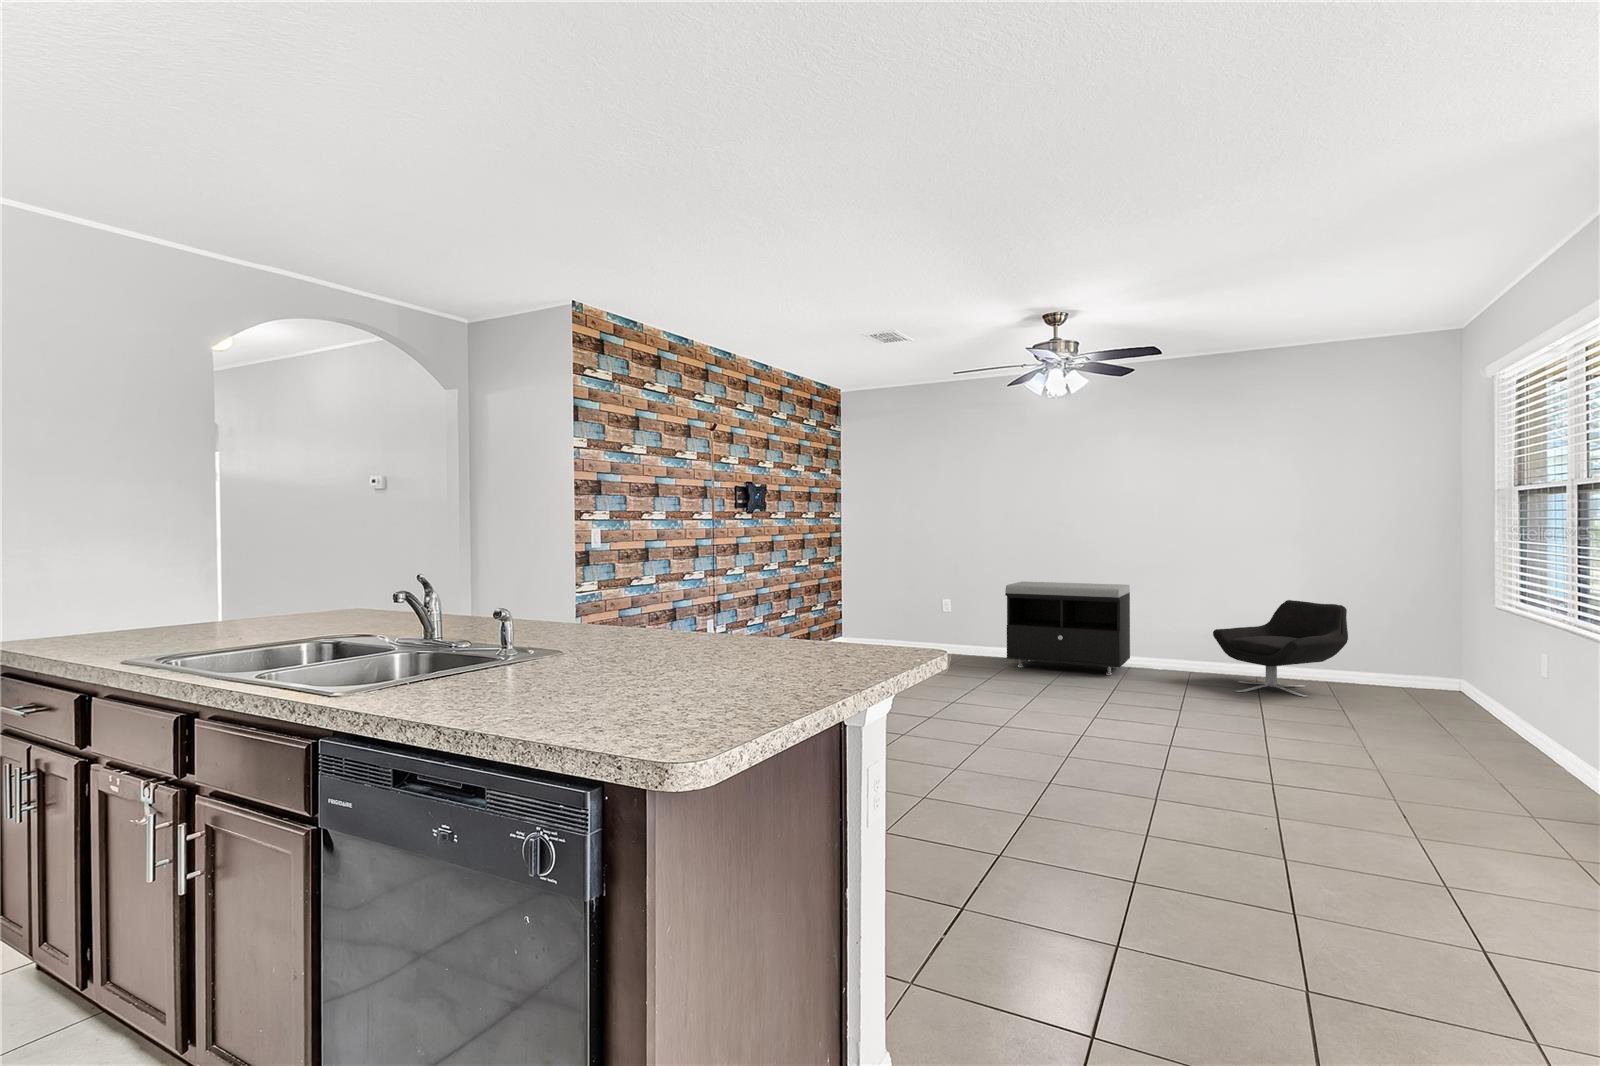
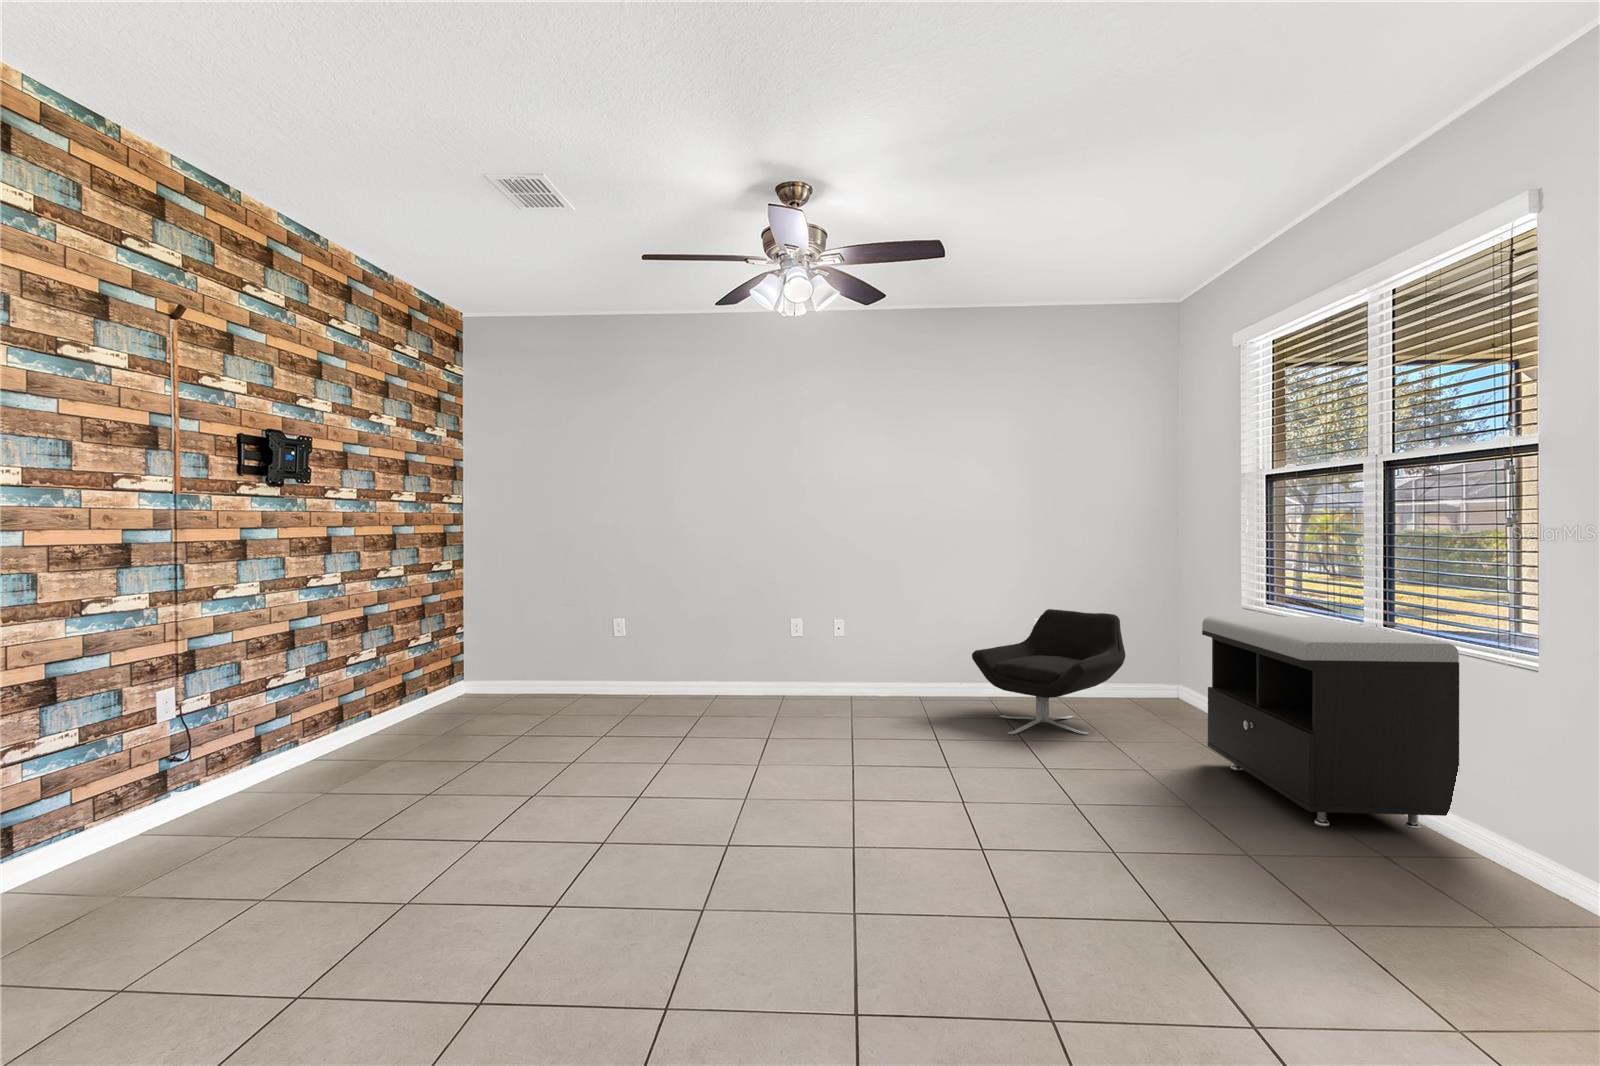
storage bench: present [1005,581,1130,675] -> present [1202,616,1459,829]

